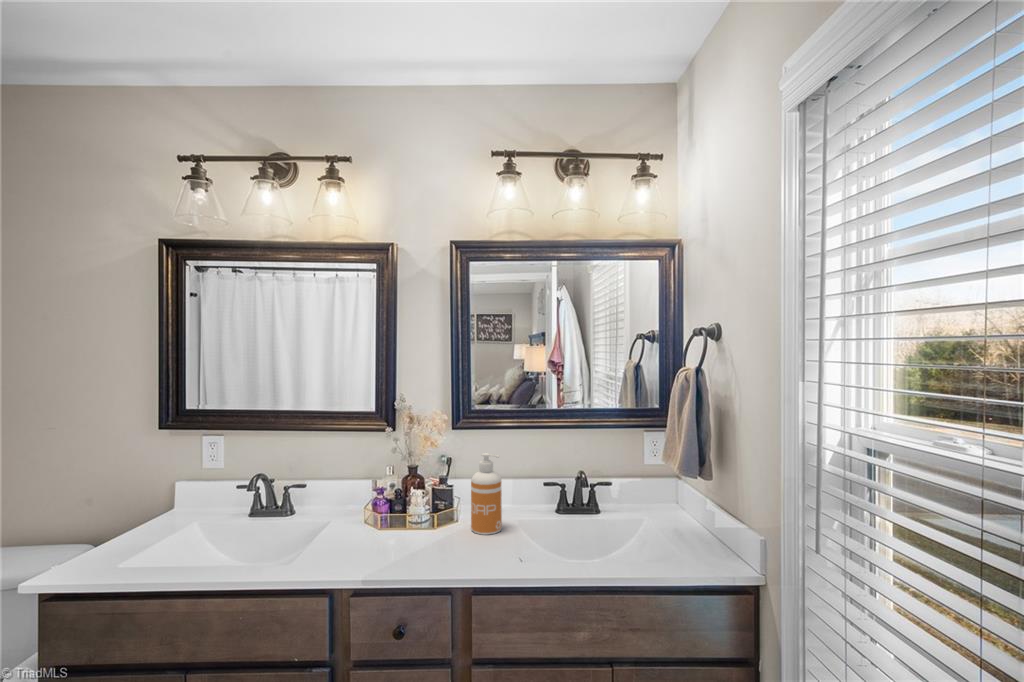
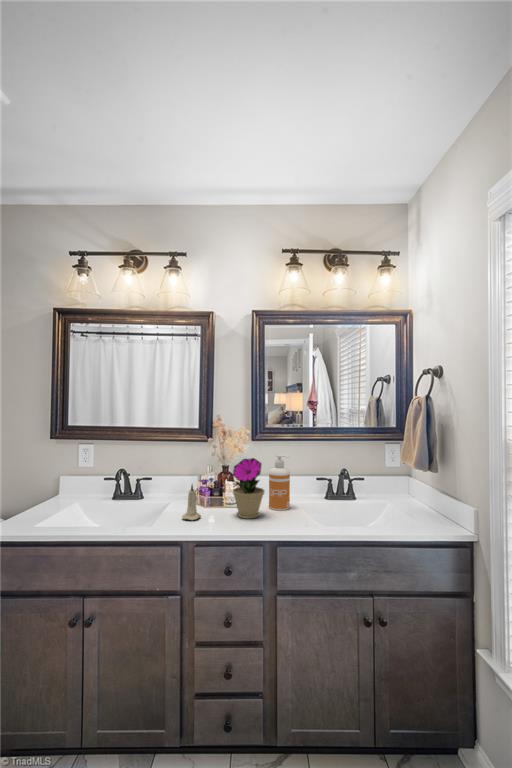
flower pot: none [412,461,460,552] -> present [233,458,264,519]
candle: none [335,502,365,558] -> present [182,485,201,520]

